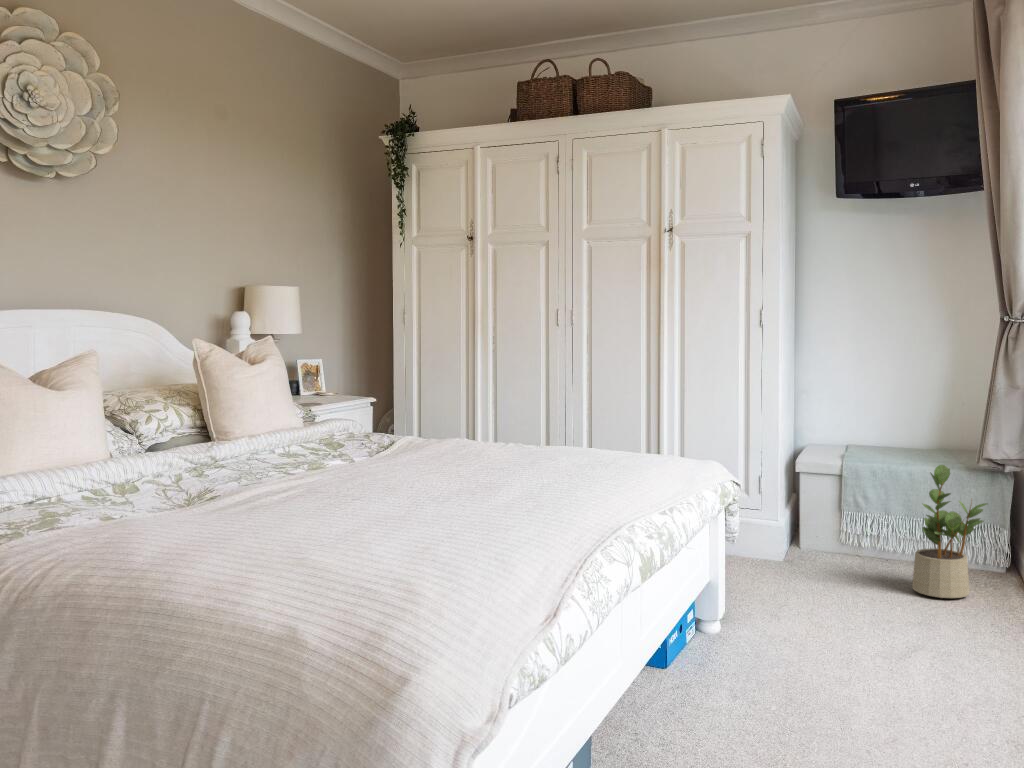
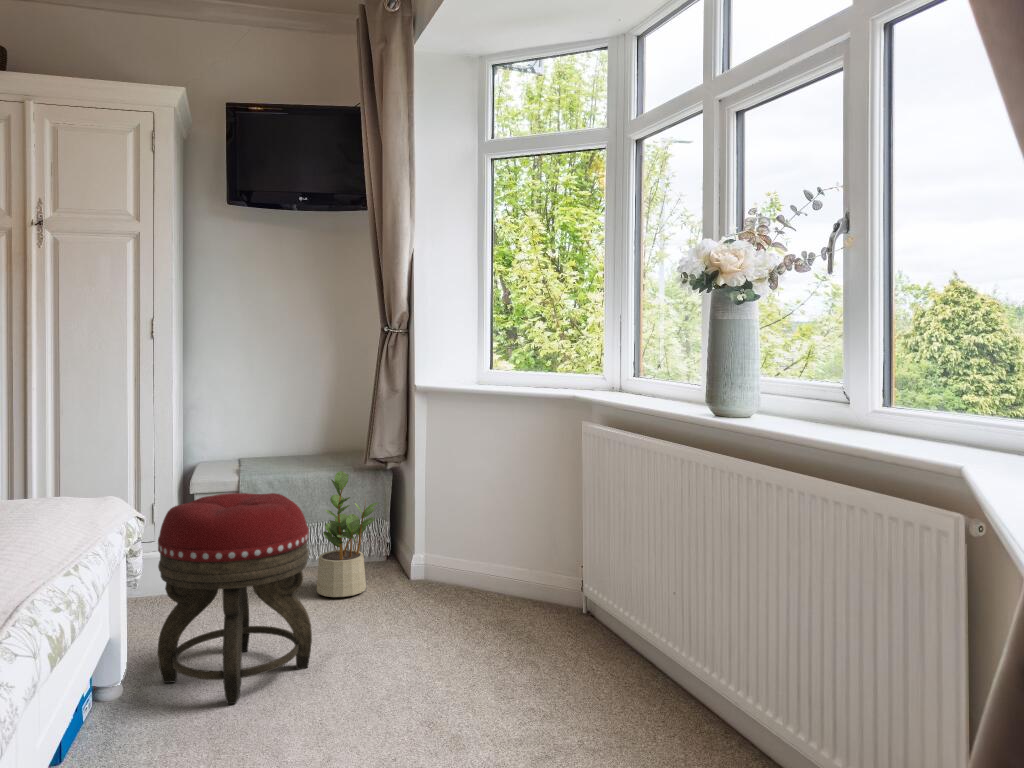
footstool: none [745,473,887,662] -> present [158,493,312,704]

